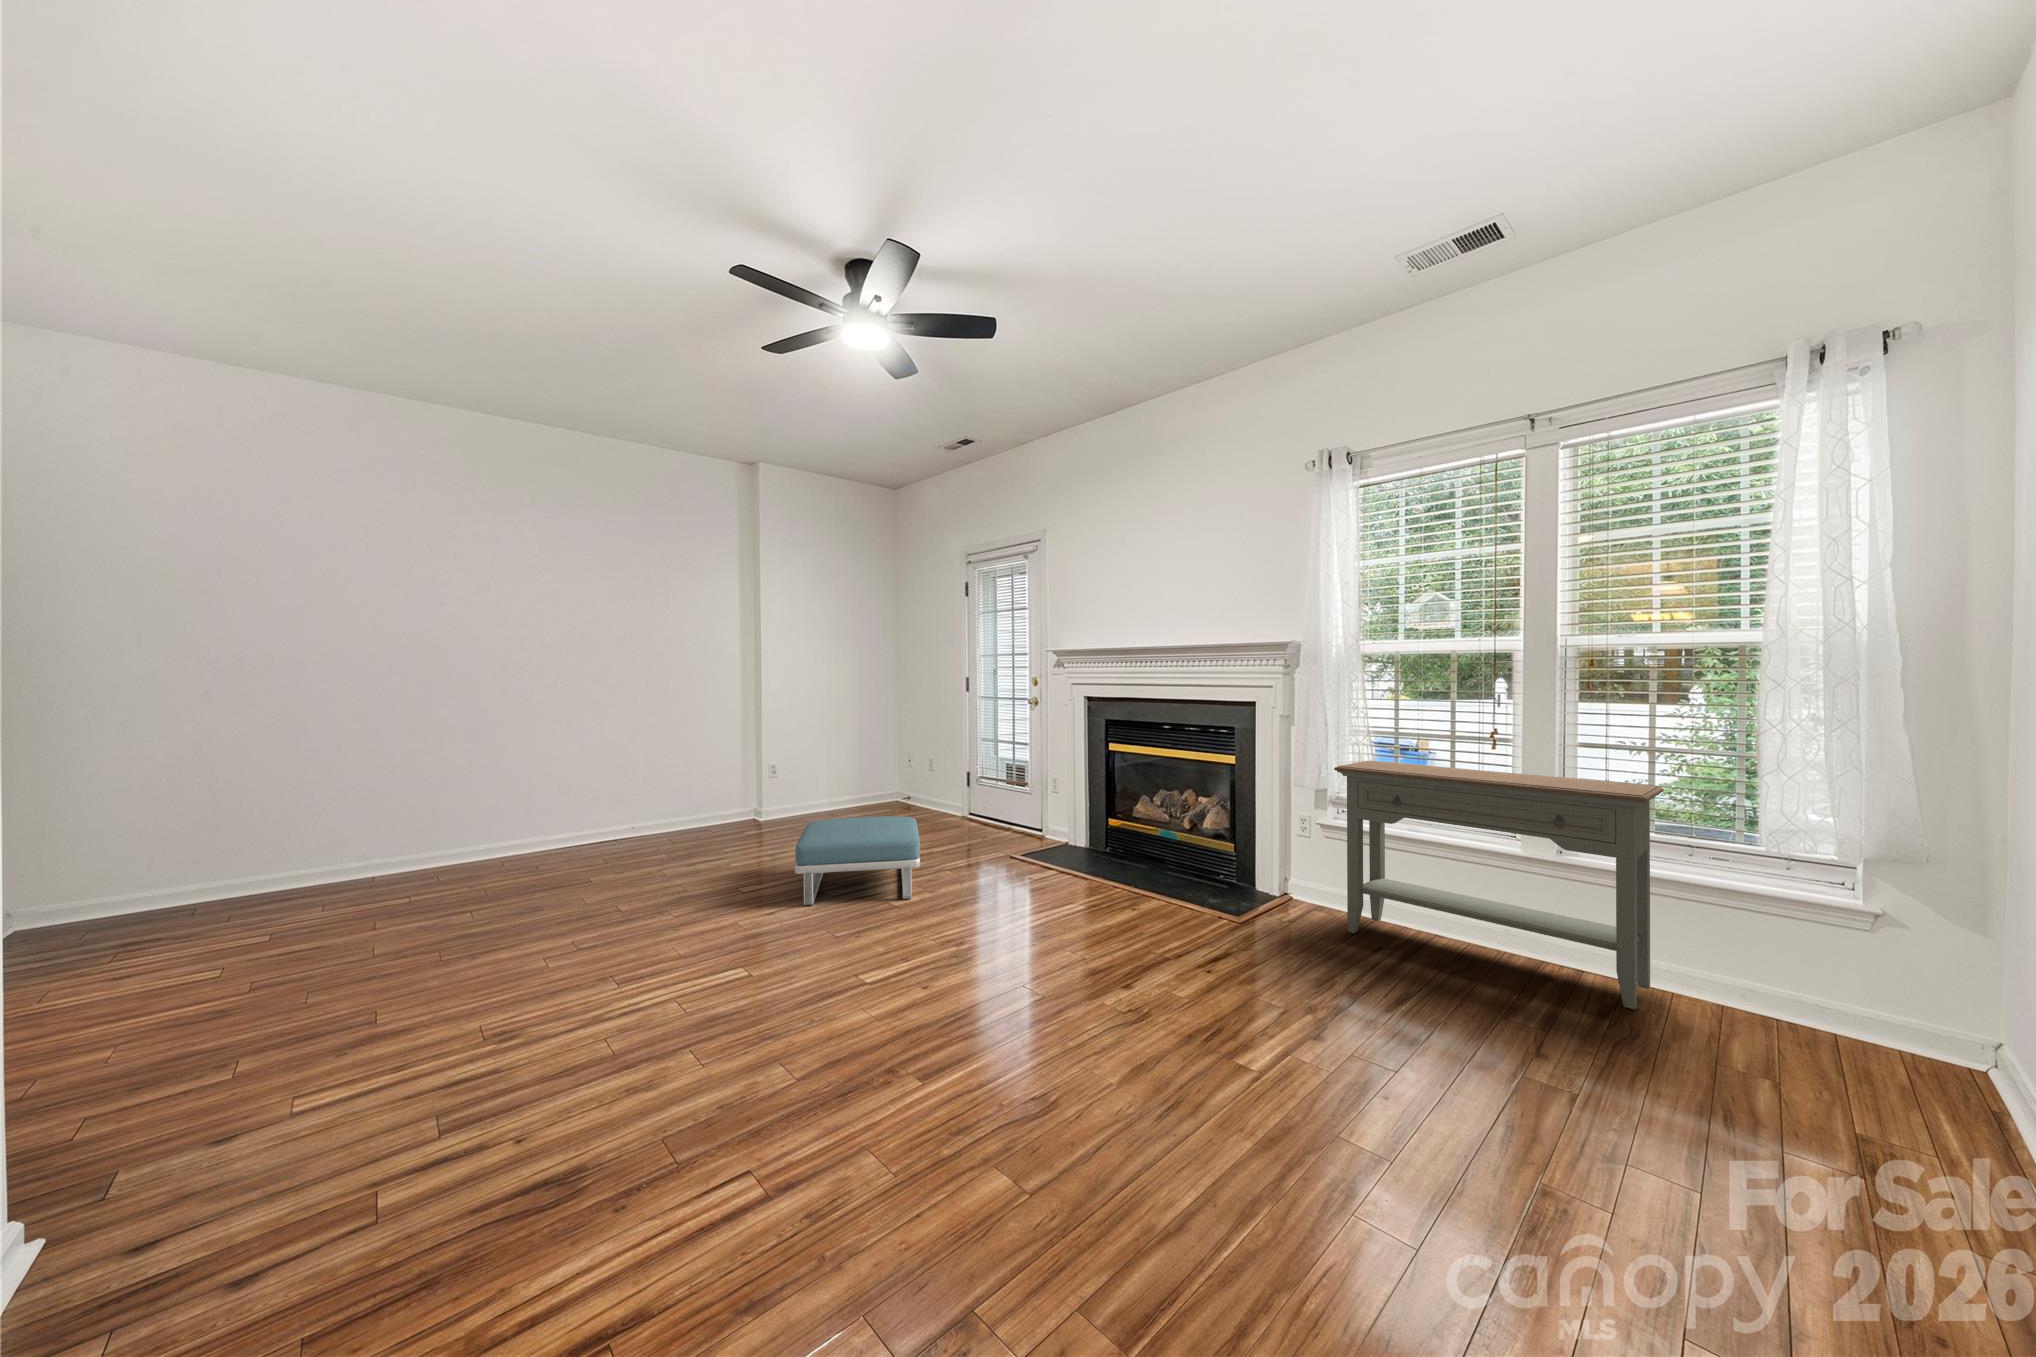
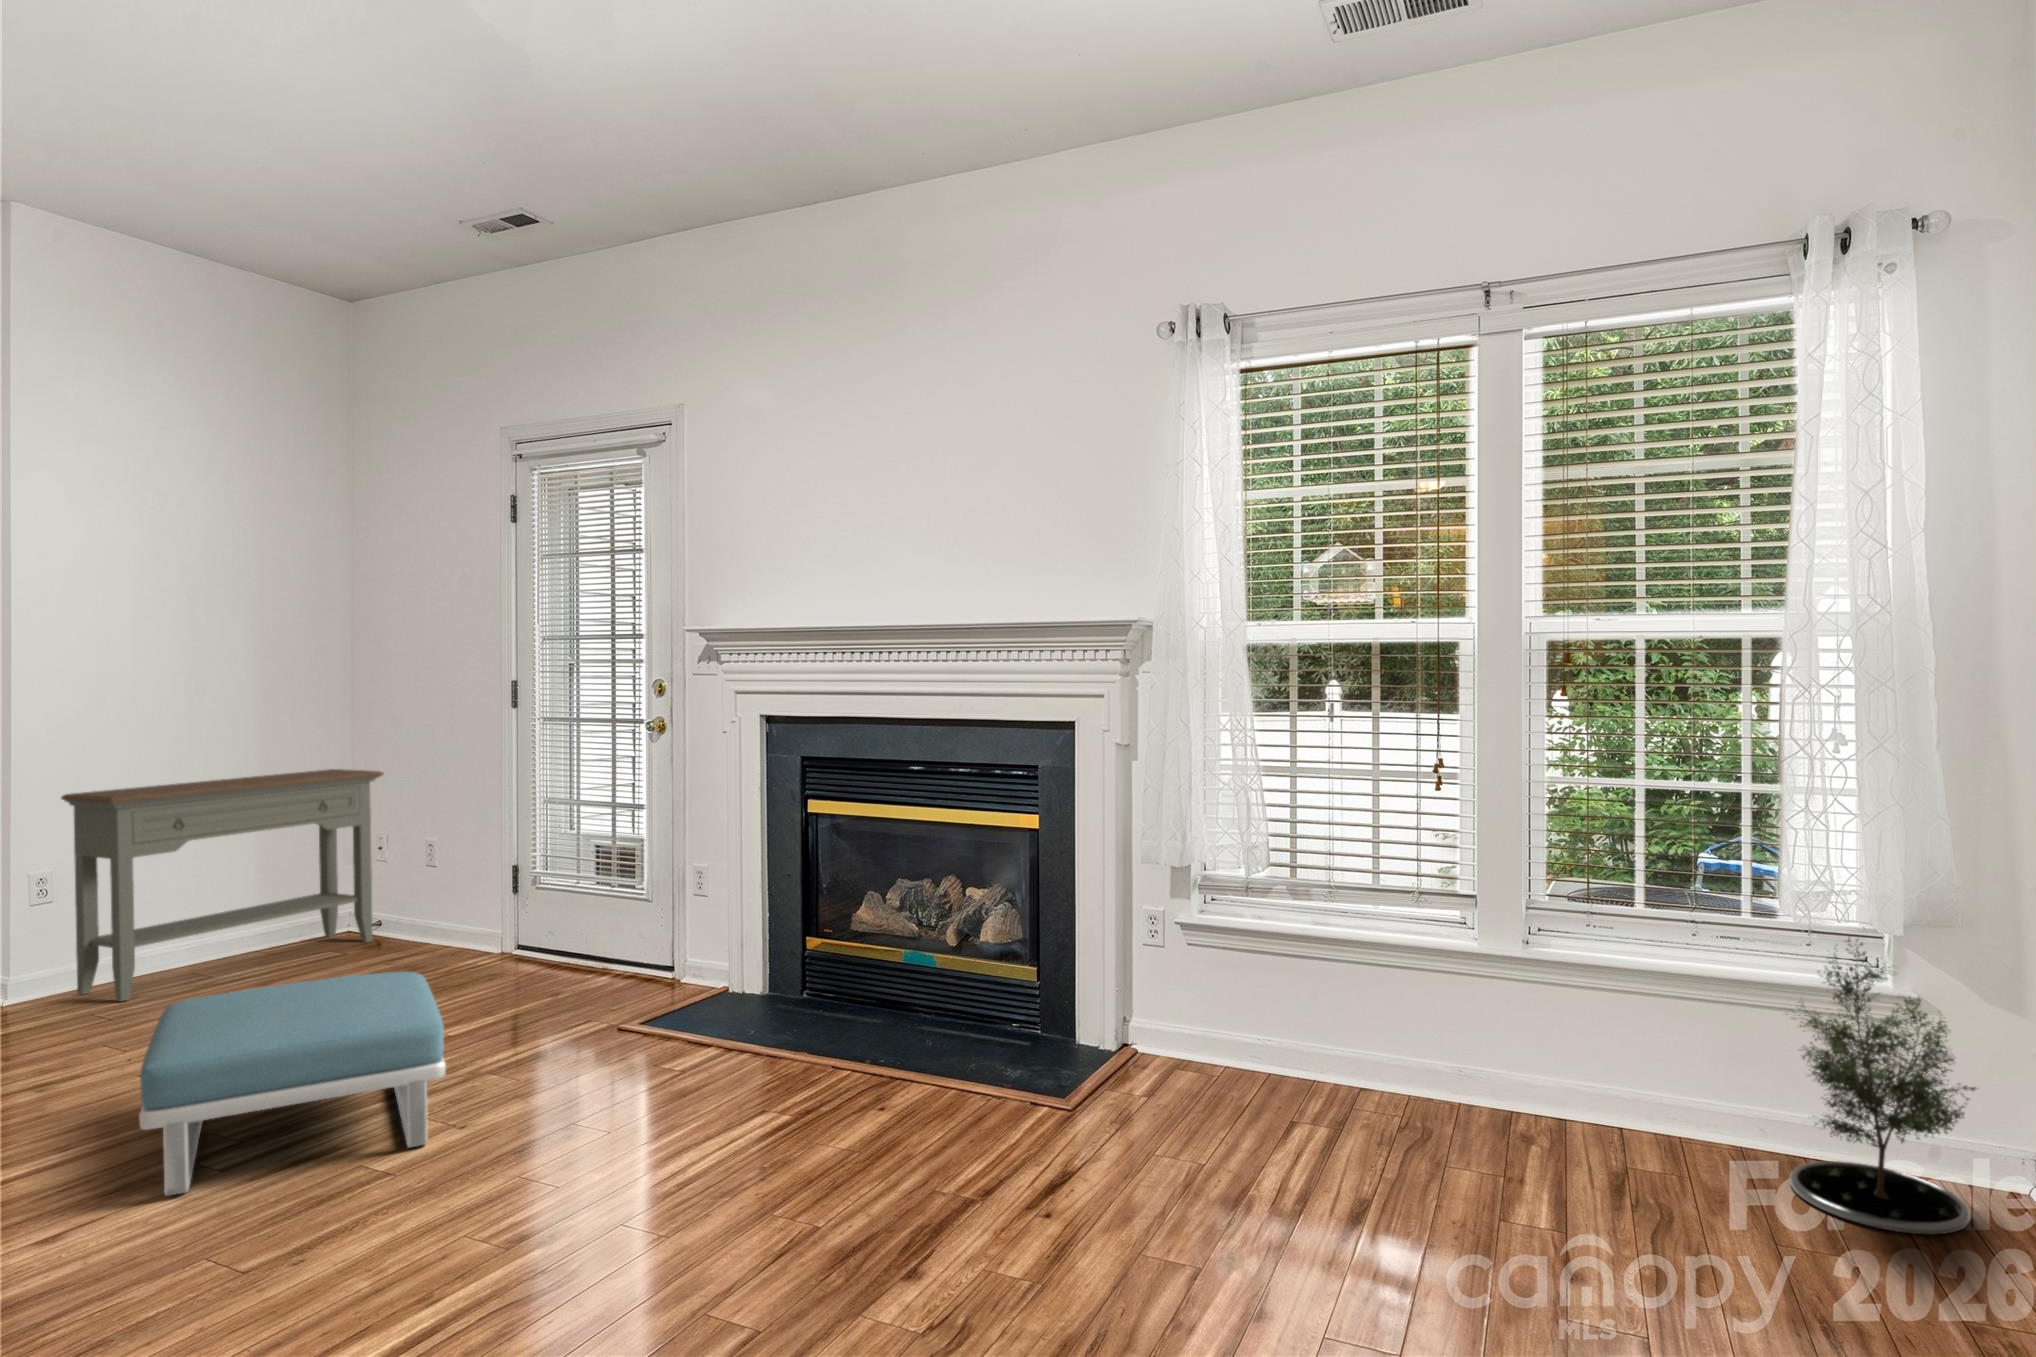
console table: present [1334,761,1664,1010] -> present [61,769,383,1001]
potted tree: none [1748,860,1929,1085] -> present [1787,937,1976,1234]

